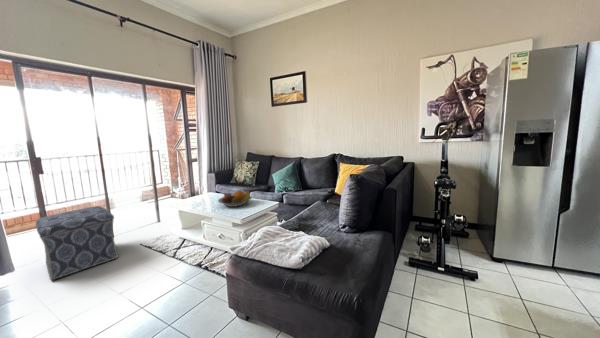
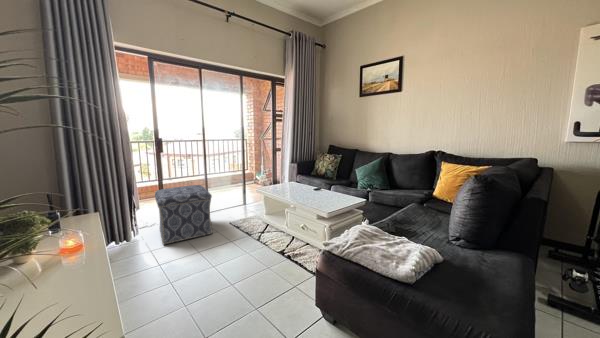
fruit bowl: present [218,190,252,207] -> none [303,182,337,199]

